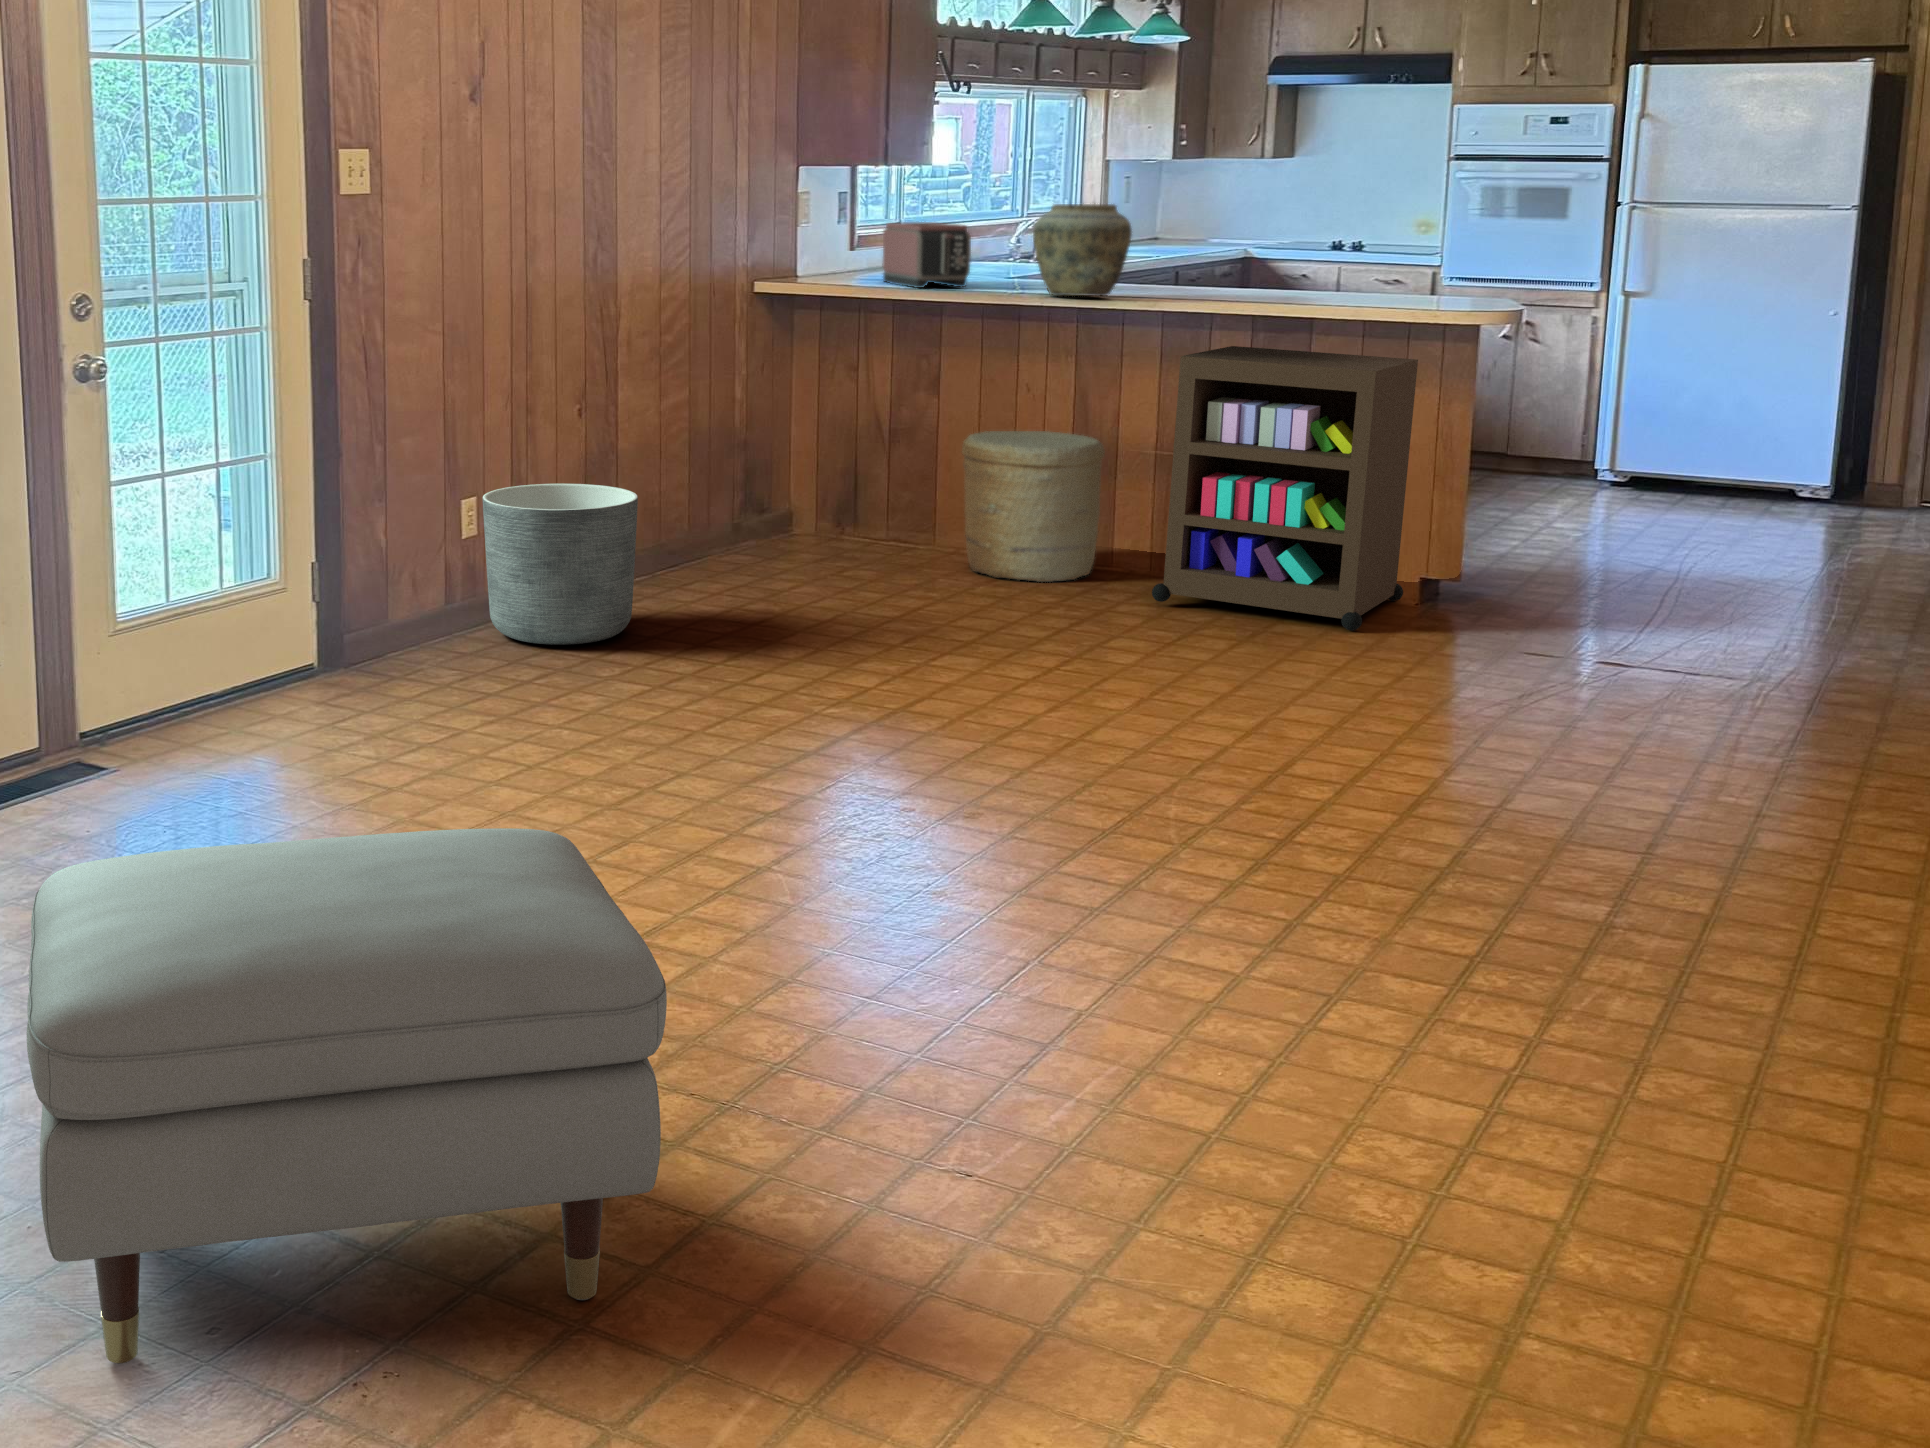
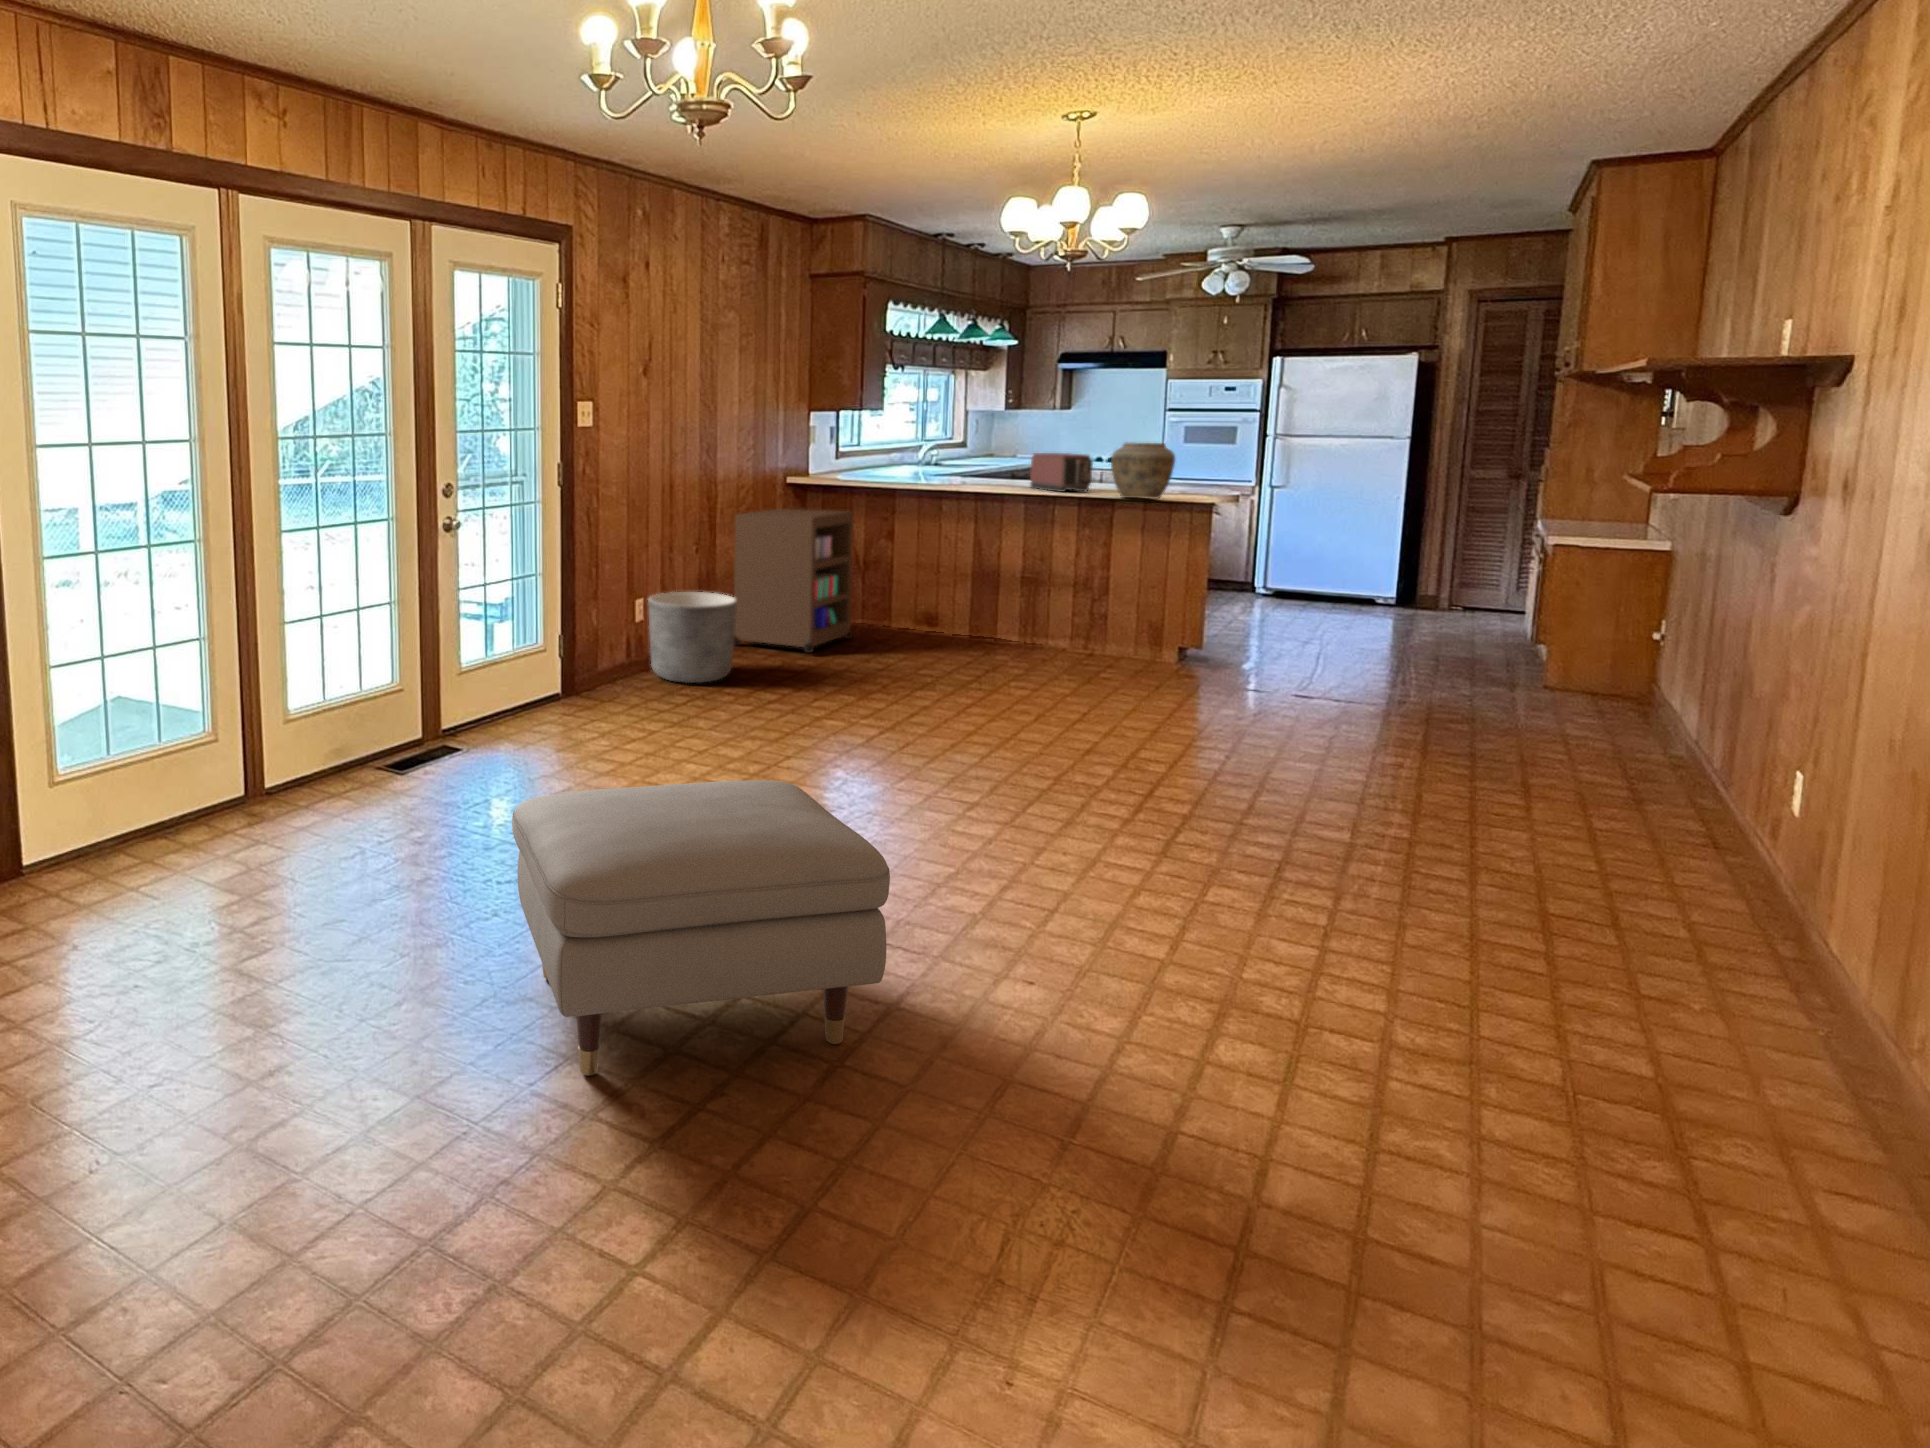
vase: present [1033,204,1132,296] -> present [1111,443,1175,499]
toaster: present [882,222,971,288] -> present [1030,453,1093,492]
storage cabinet: present [1152,346,1418,631] -> present [734,509,853,653]
woven basket: present [962,431,1105,582] -> none [907,564,990,649]

